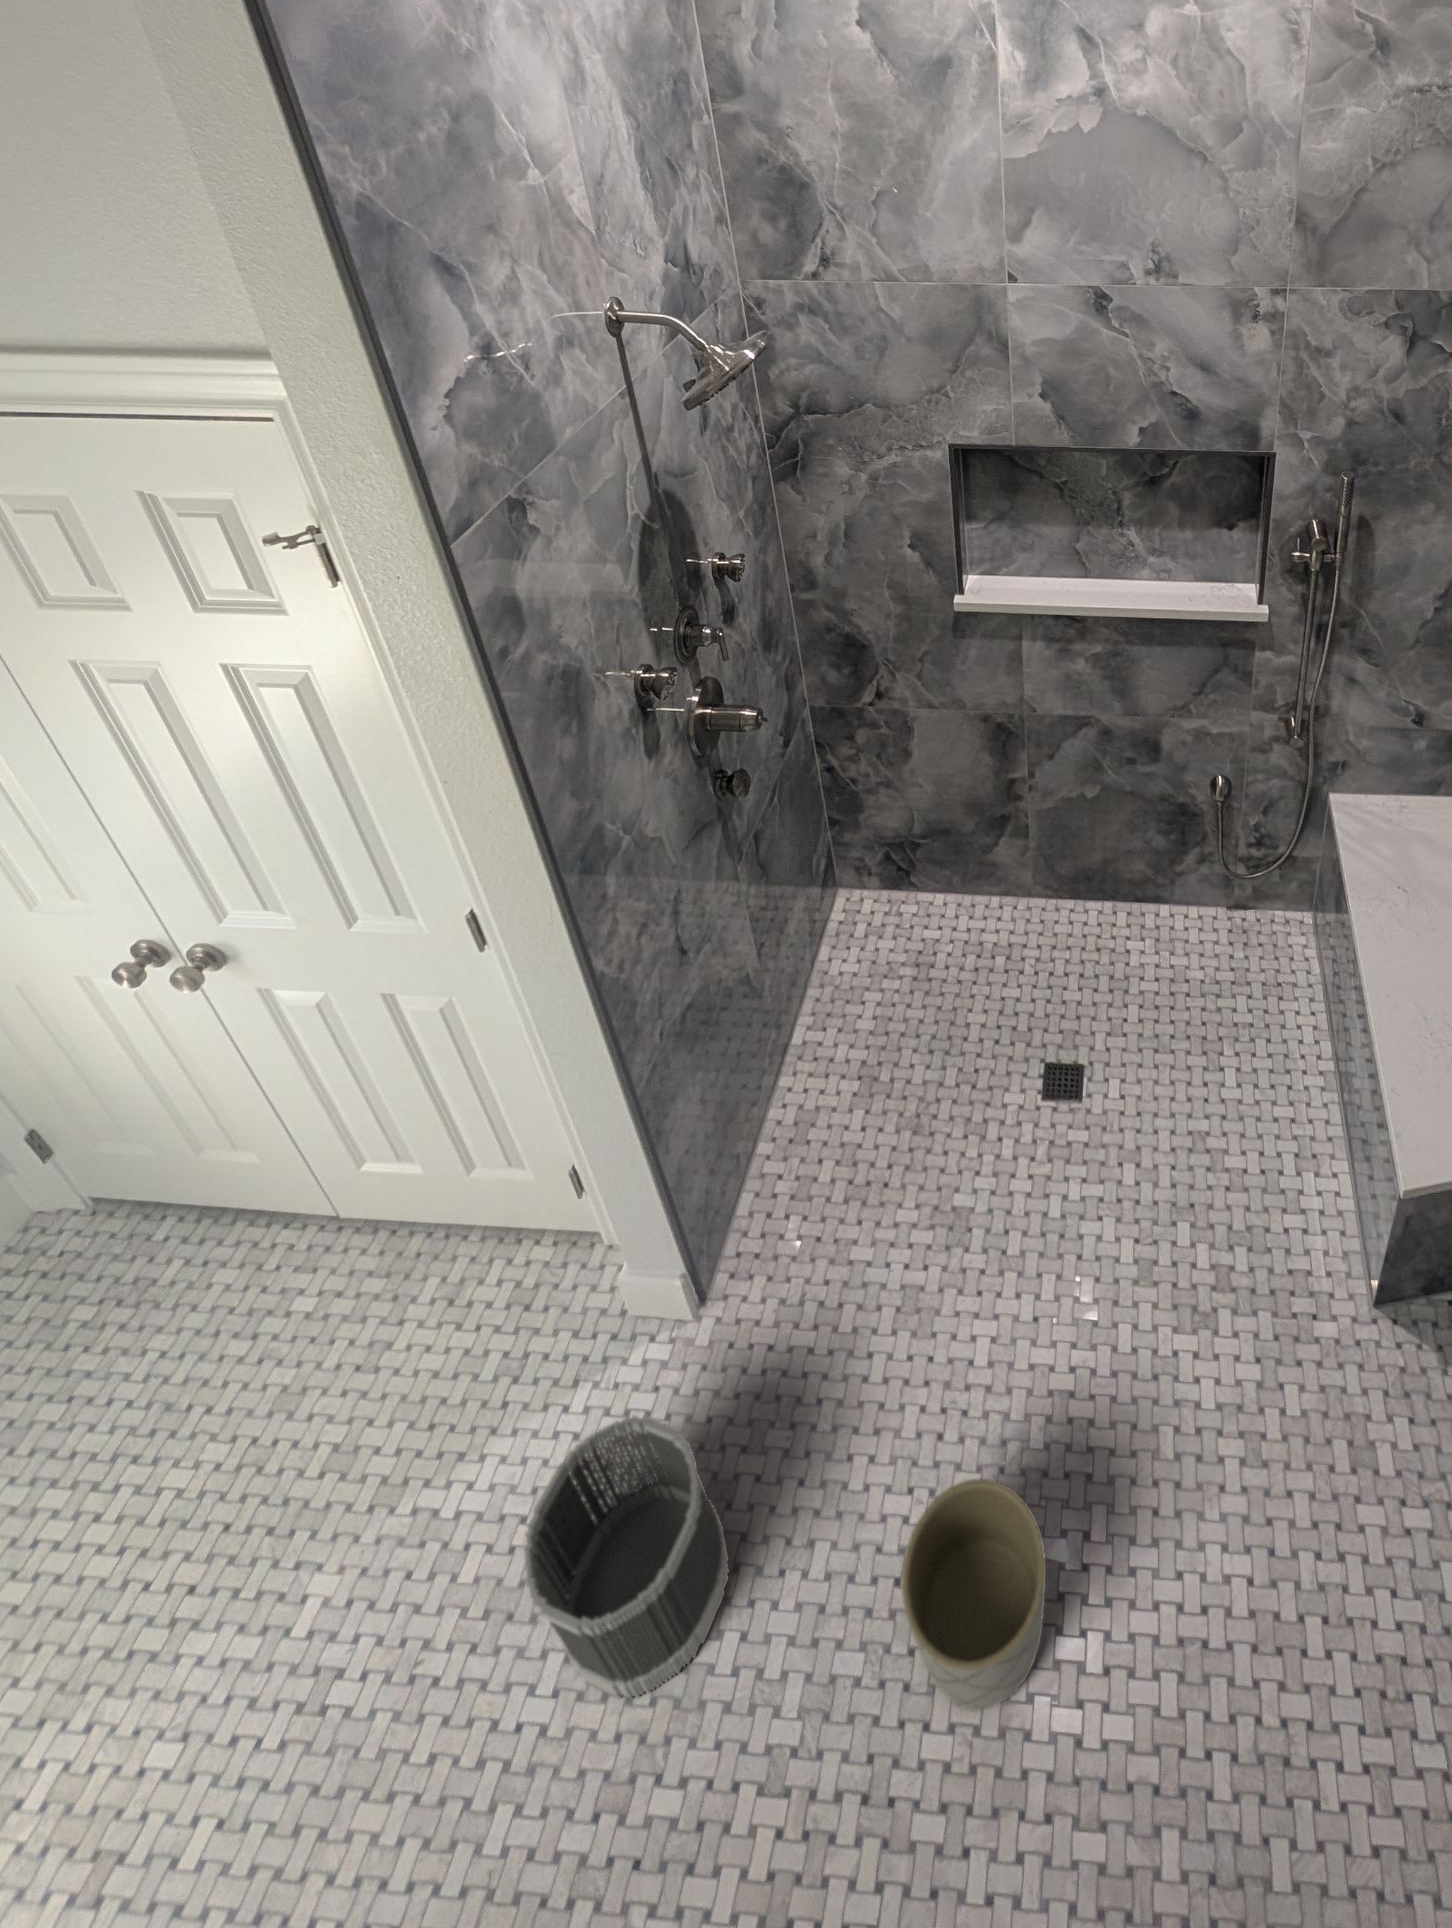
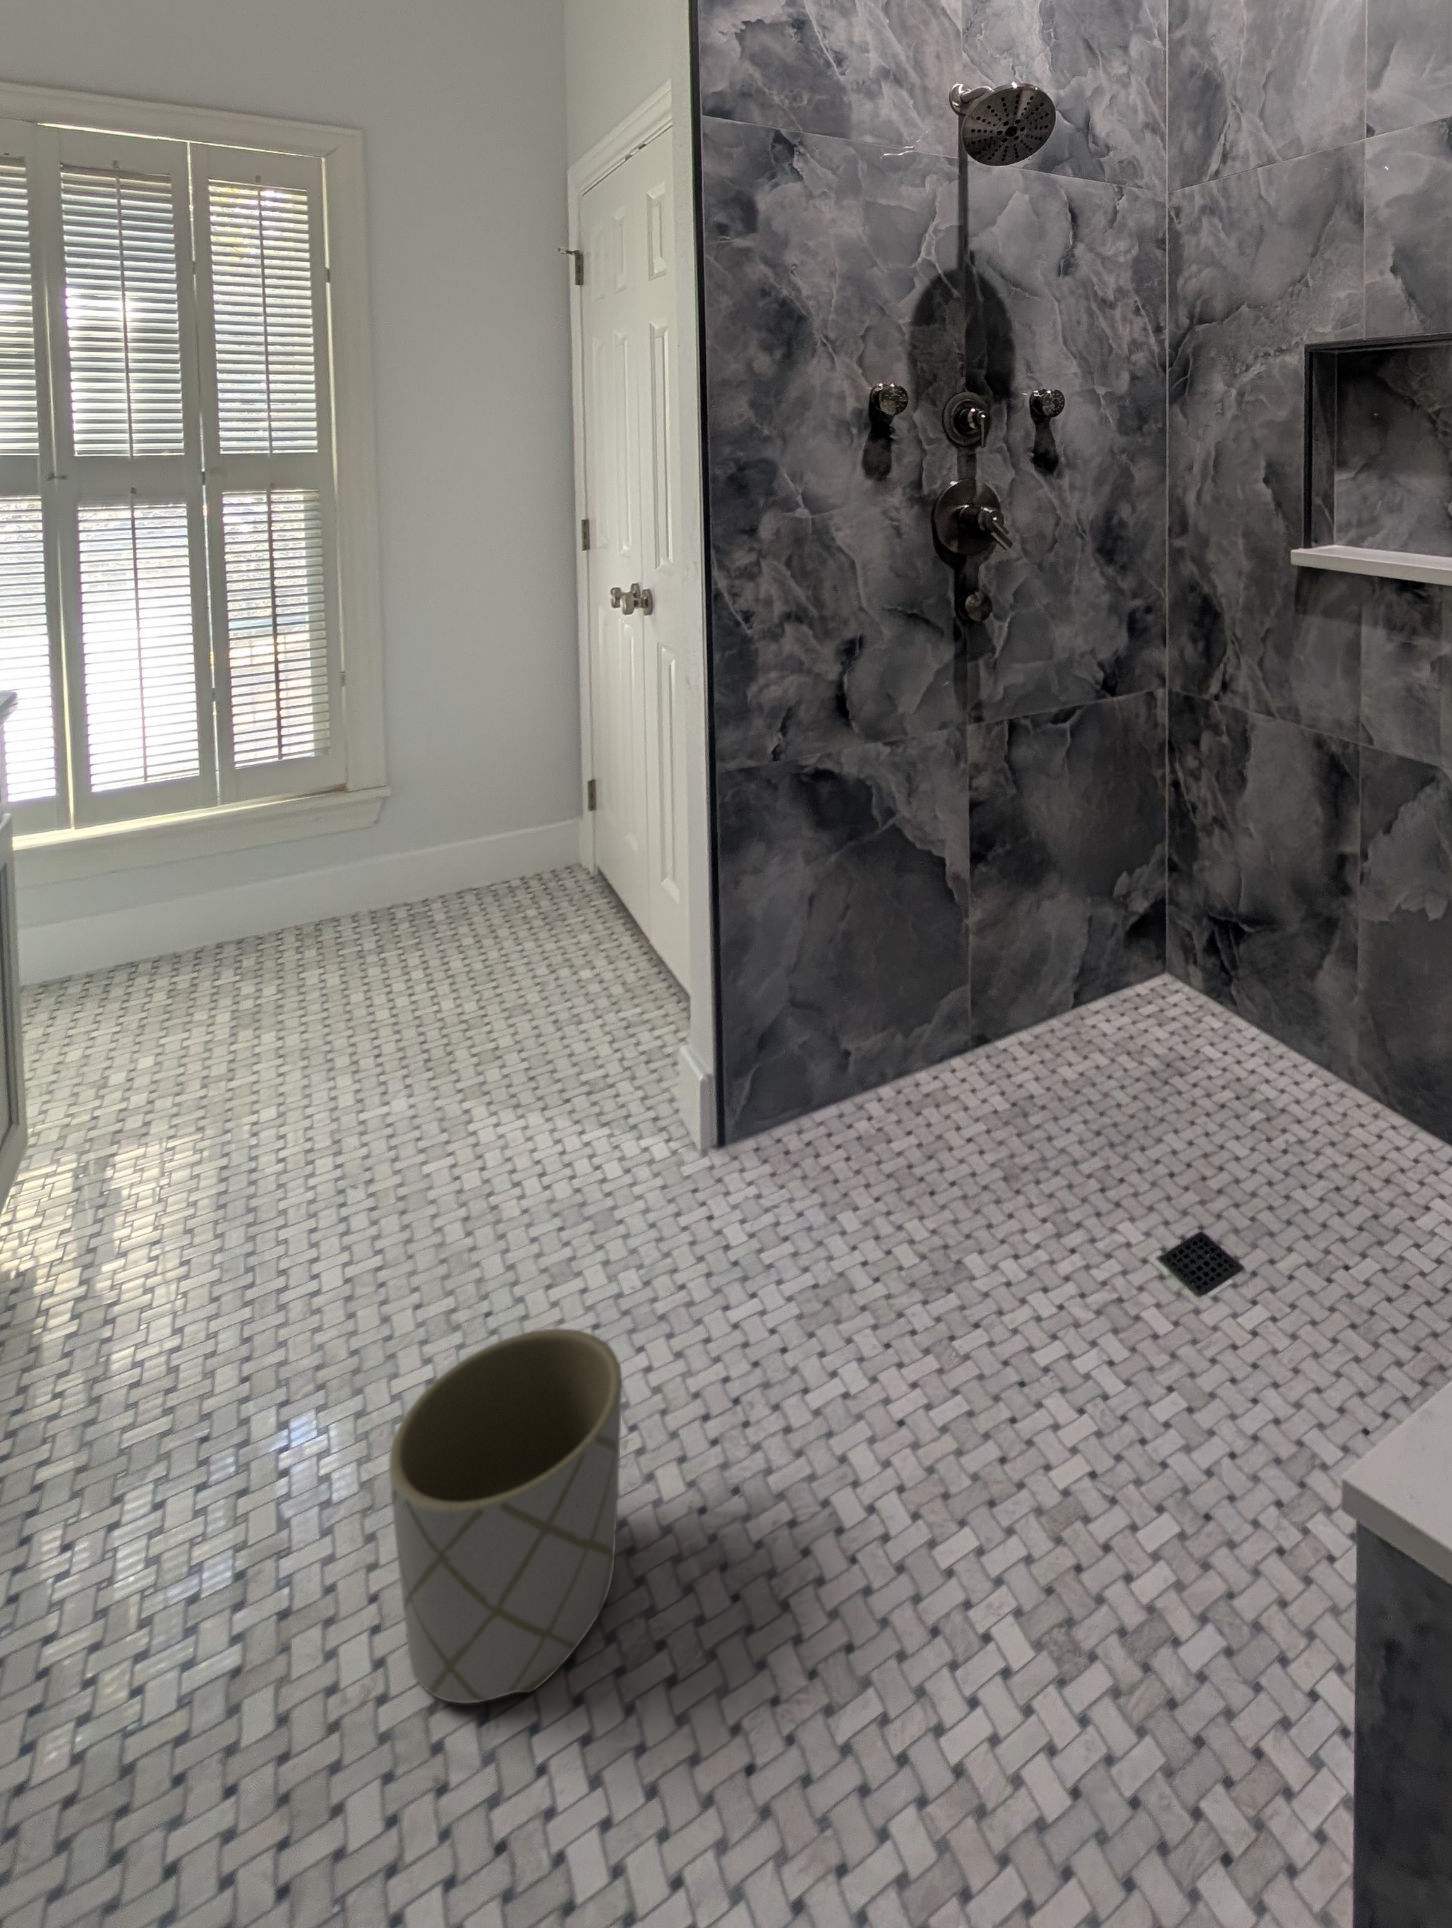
wastebasket: present [524,1416,729,1699] -> none [352,1047,551,1354]

